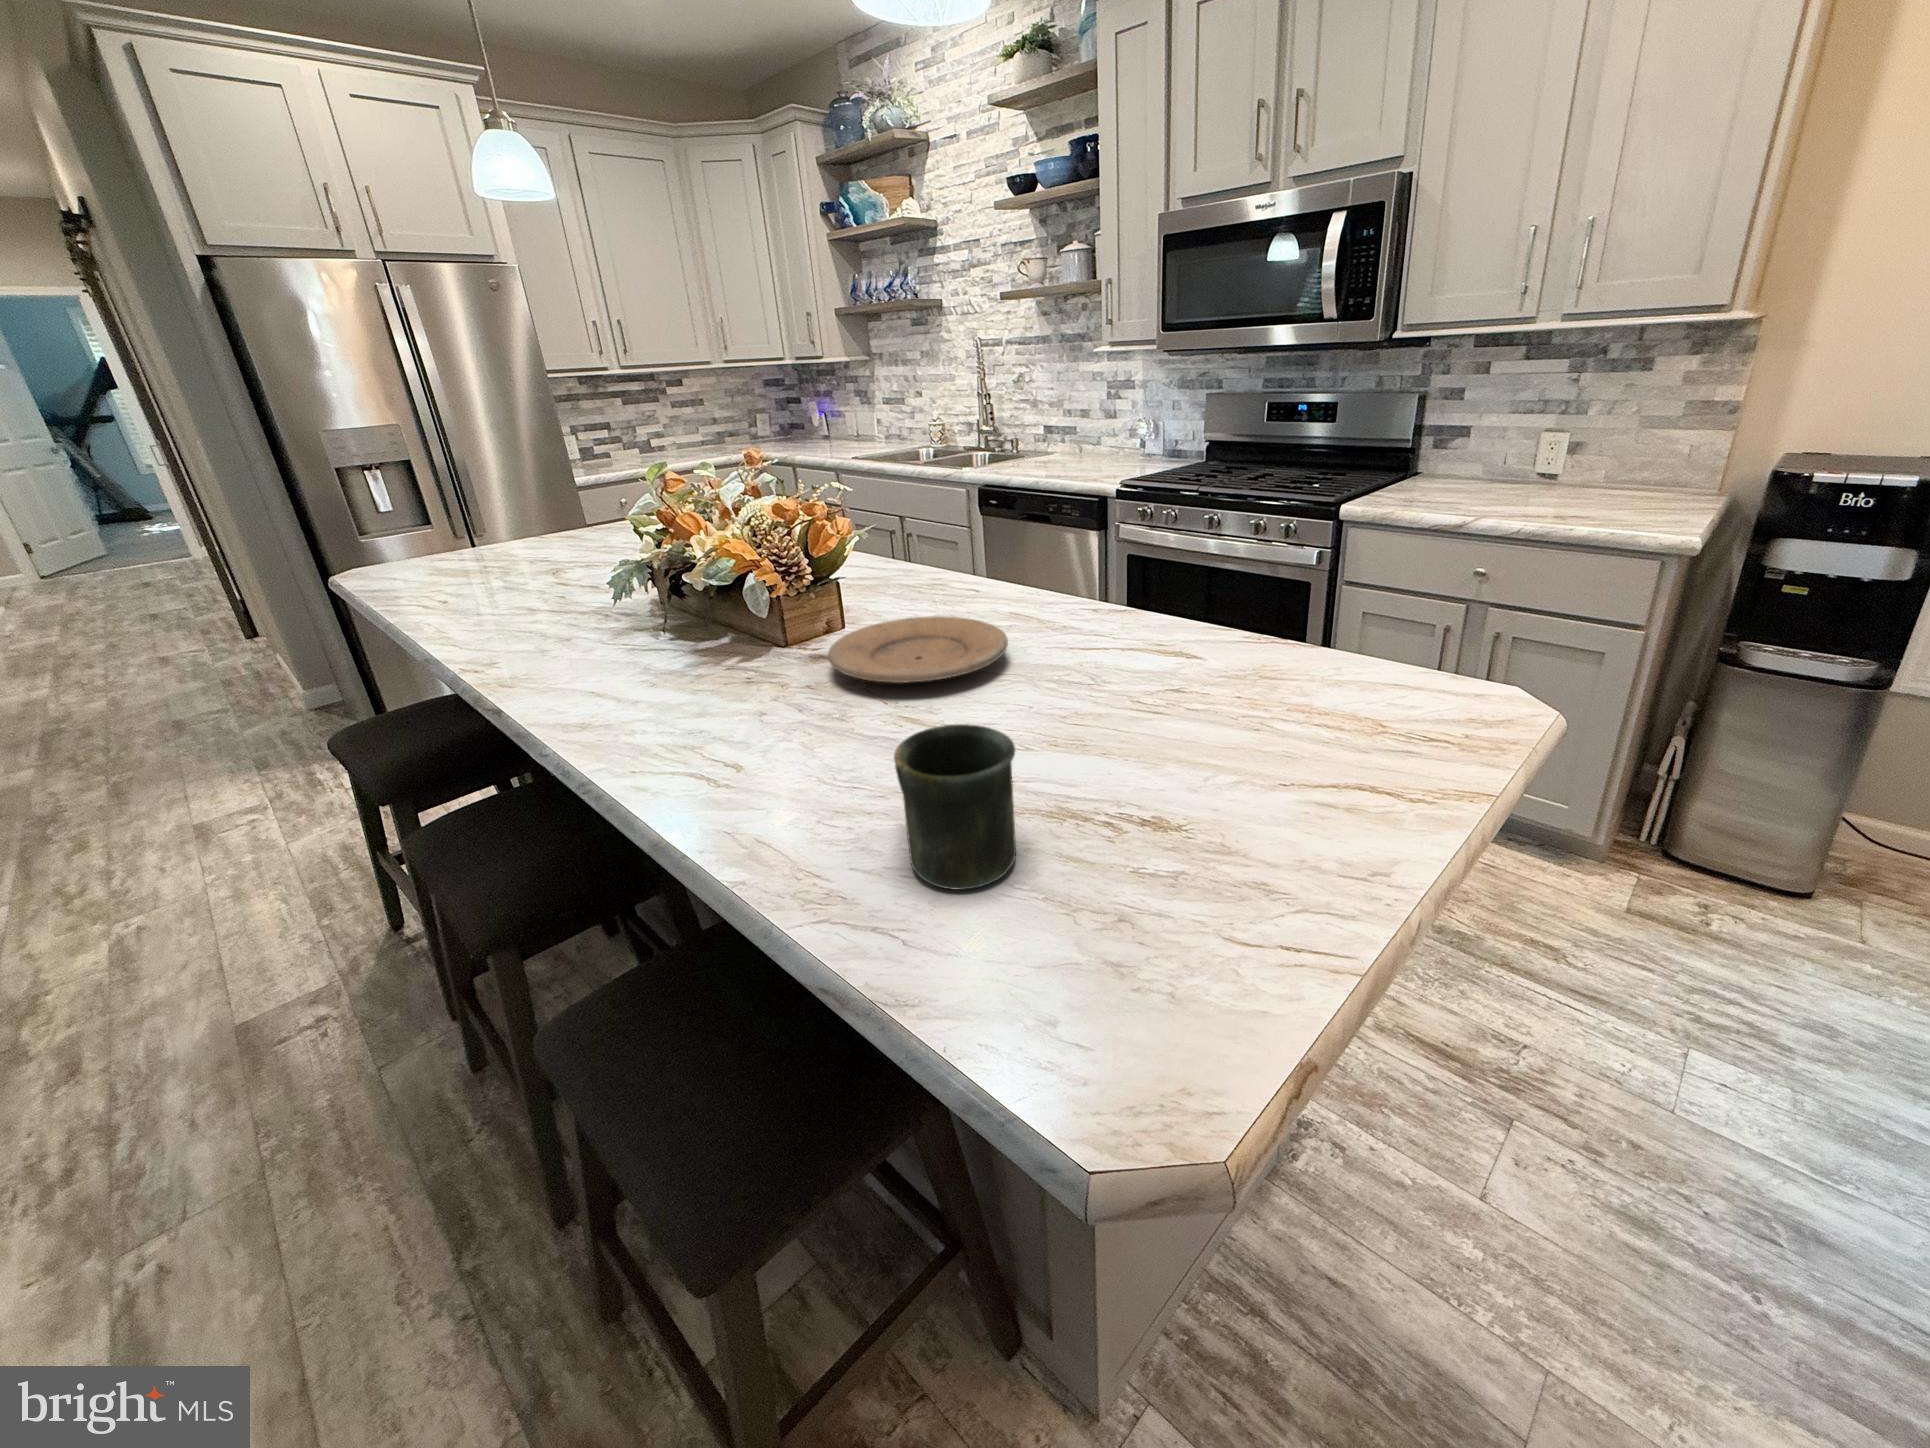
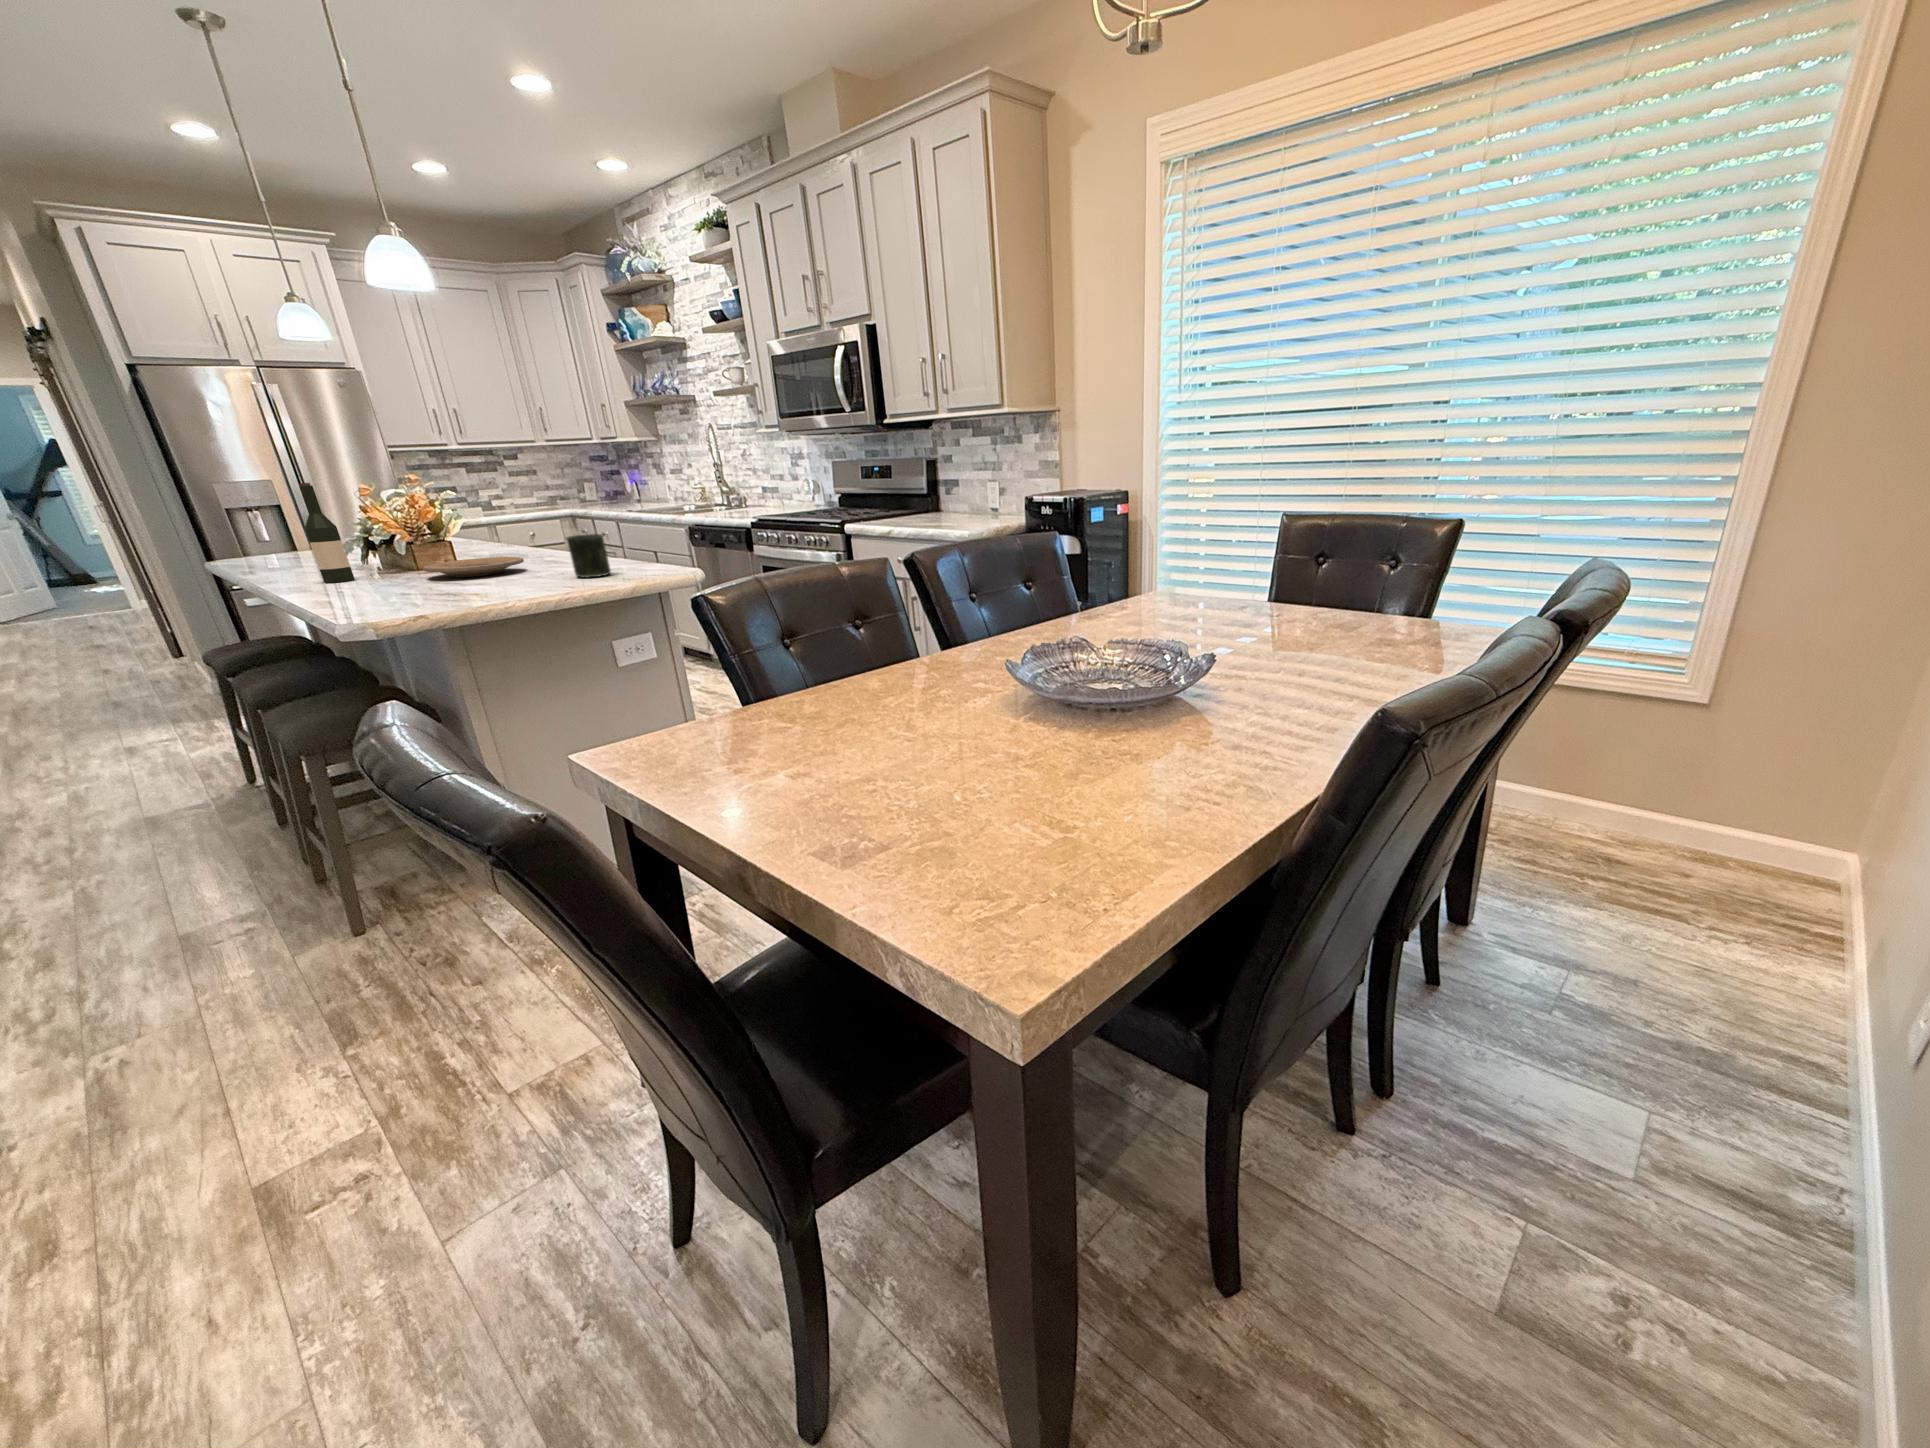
wine bottle: none [589,485,675,692] -> present [299,483,354,583]
mug: present [894,724,1016,890] -> present [566,534,611,578]

